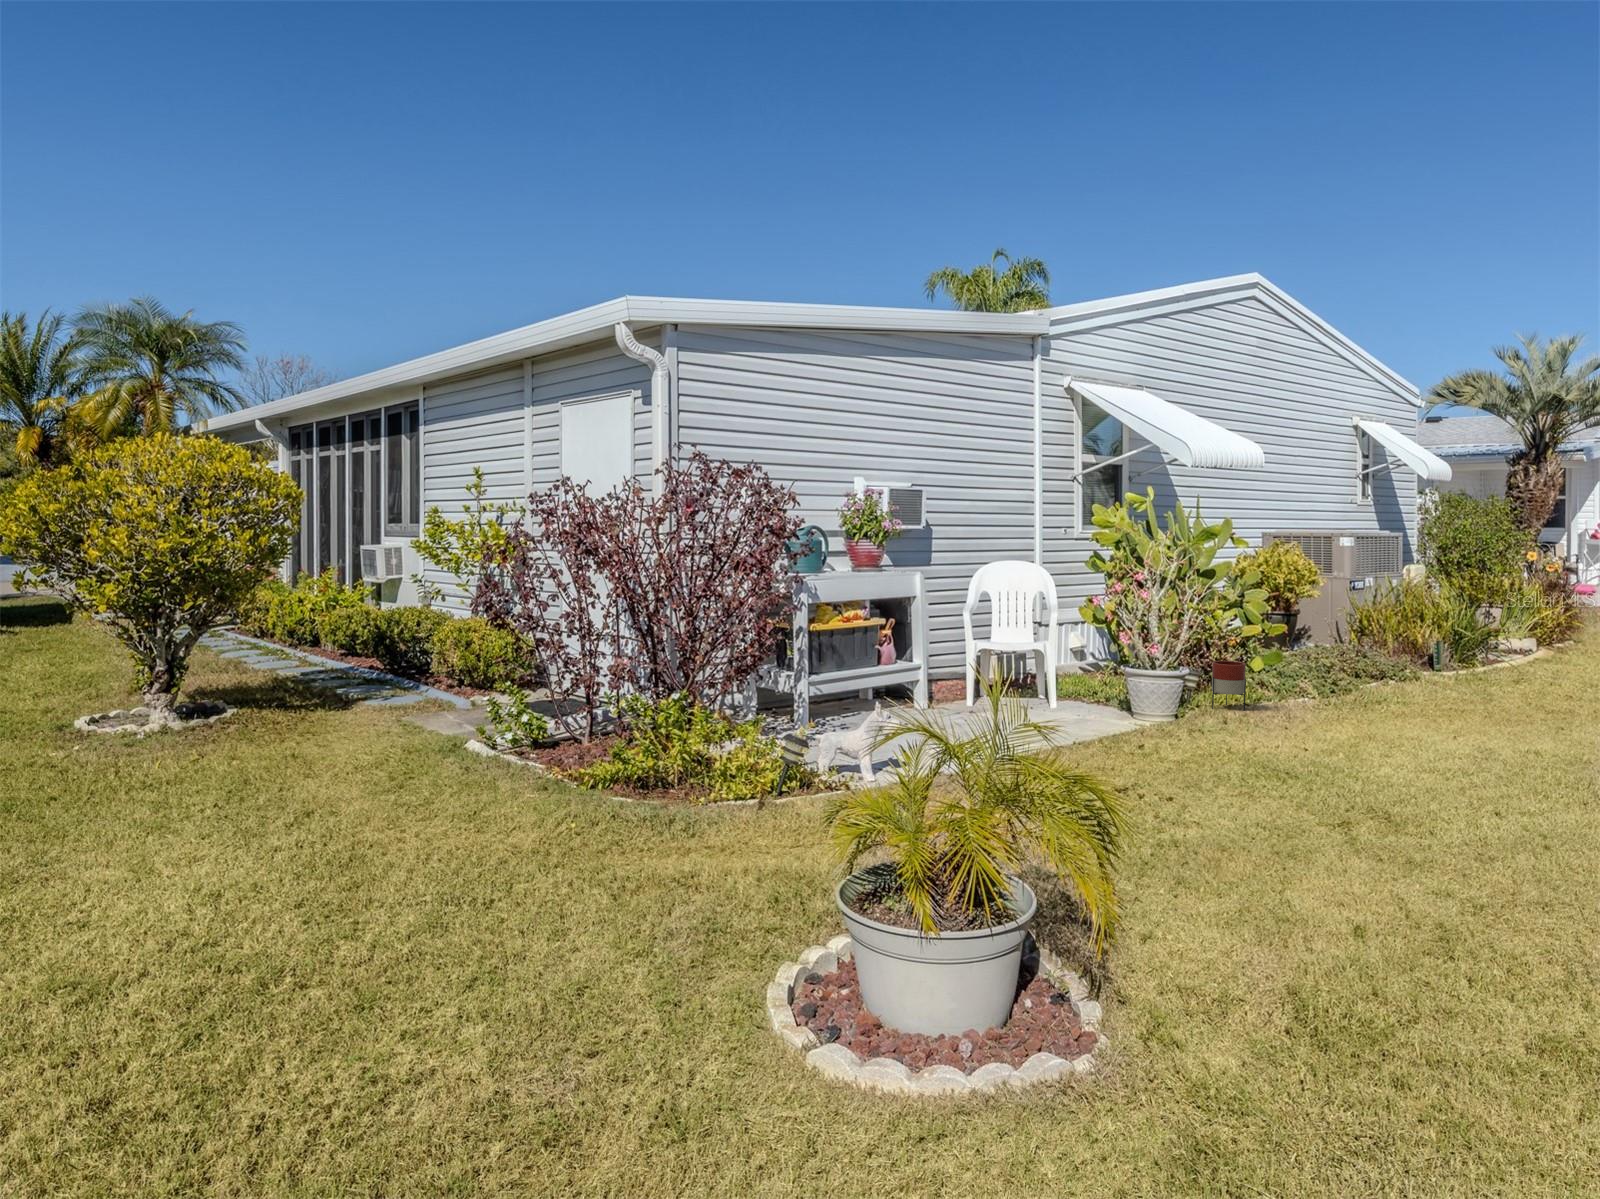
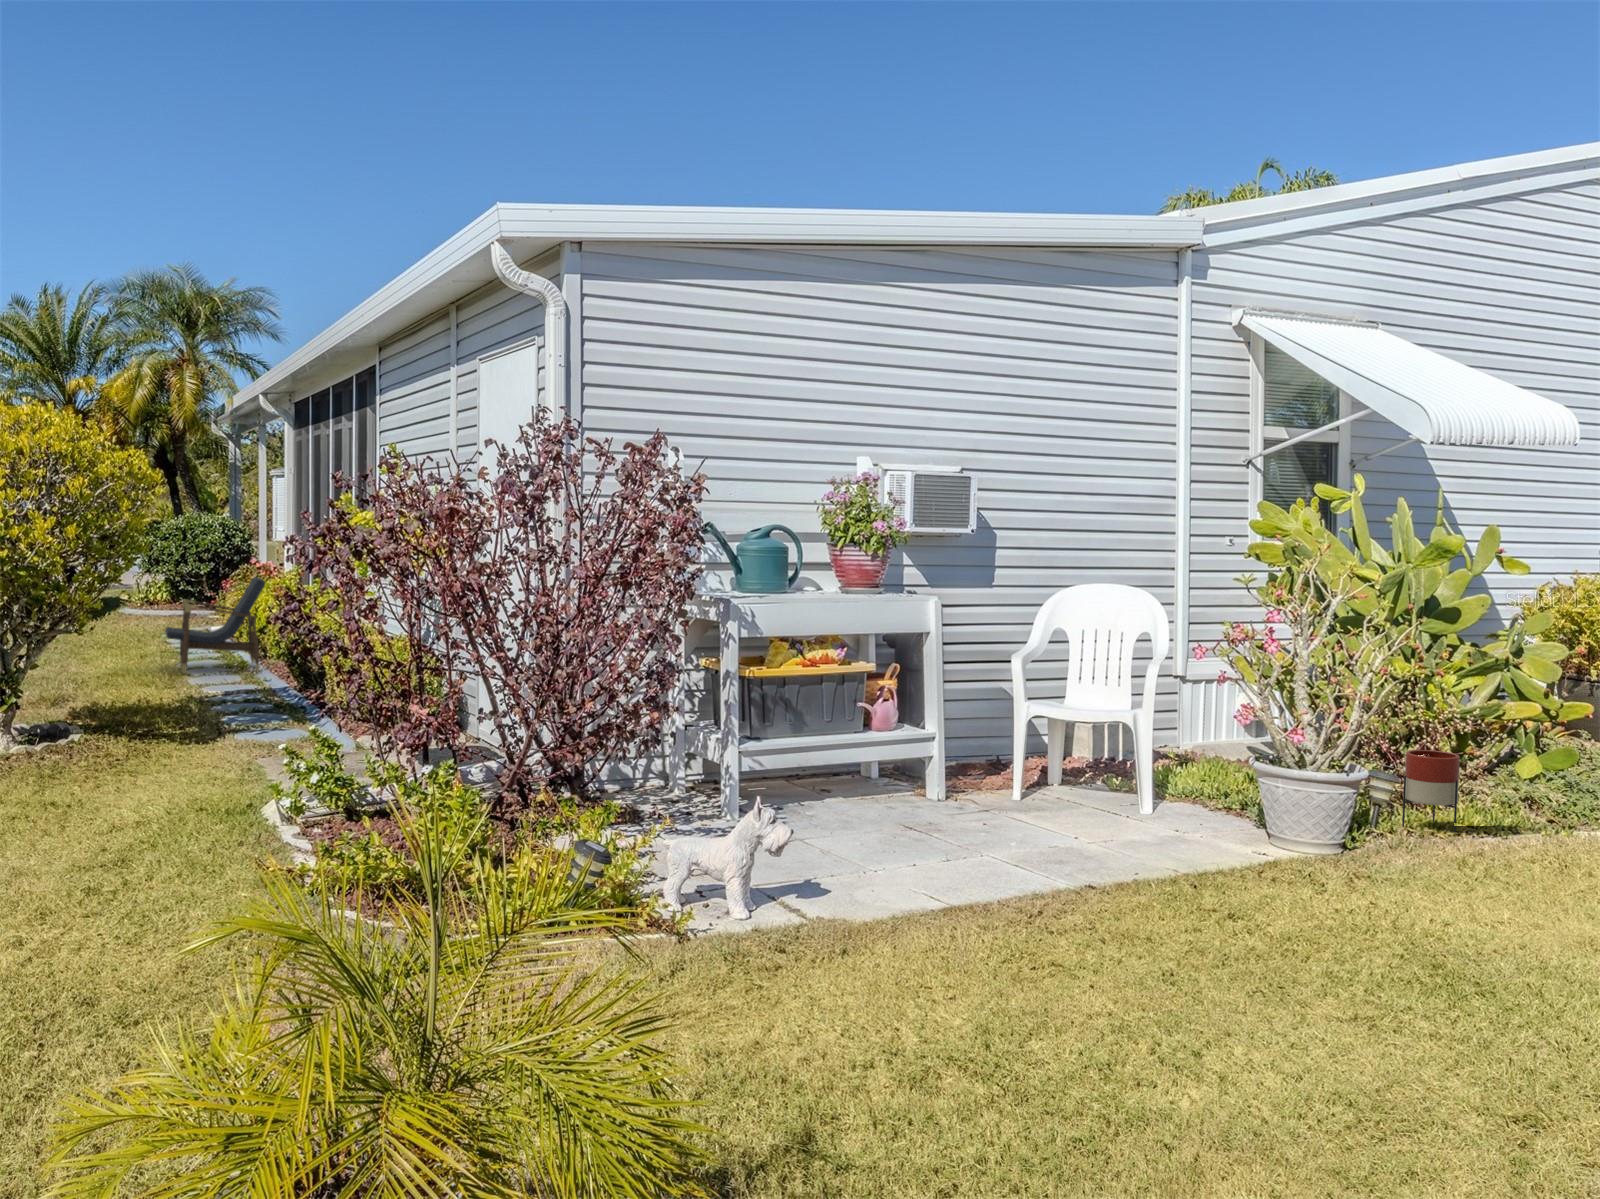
lounge chair: none [227,570,315,650] -> present [165,577,265,674]

